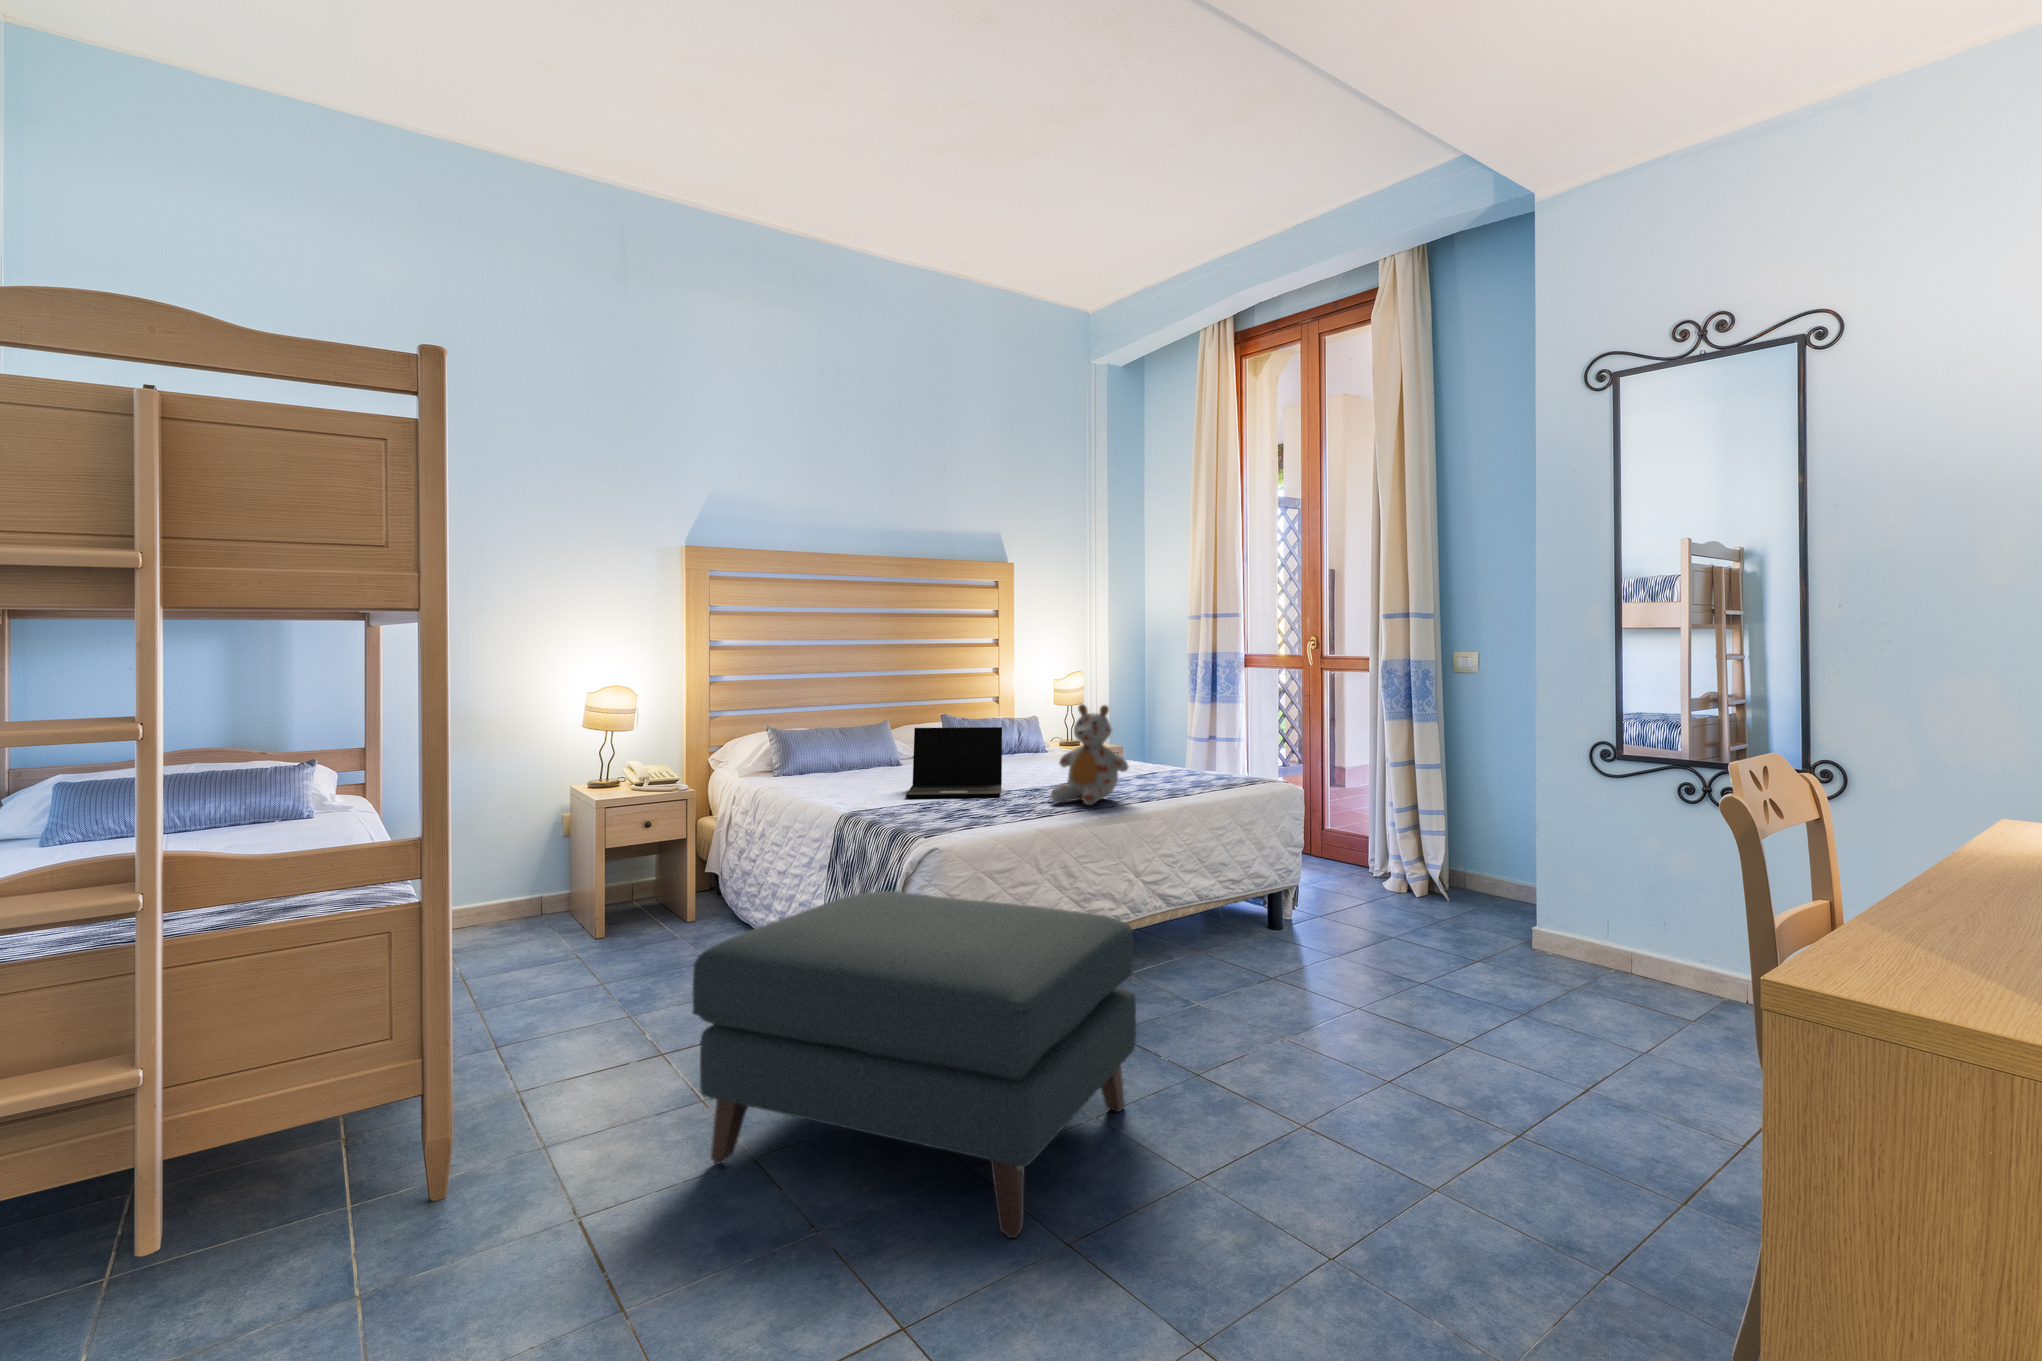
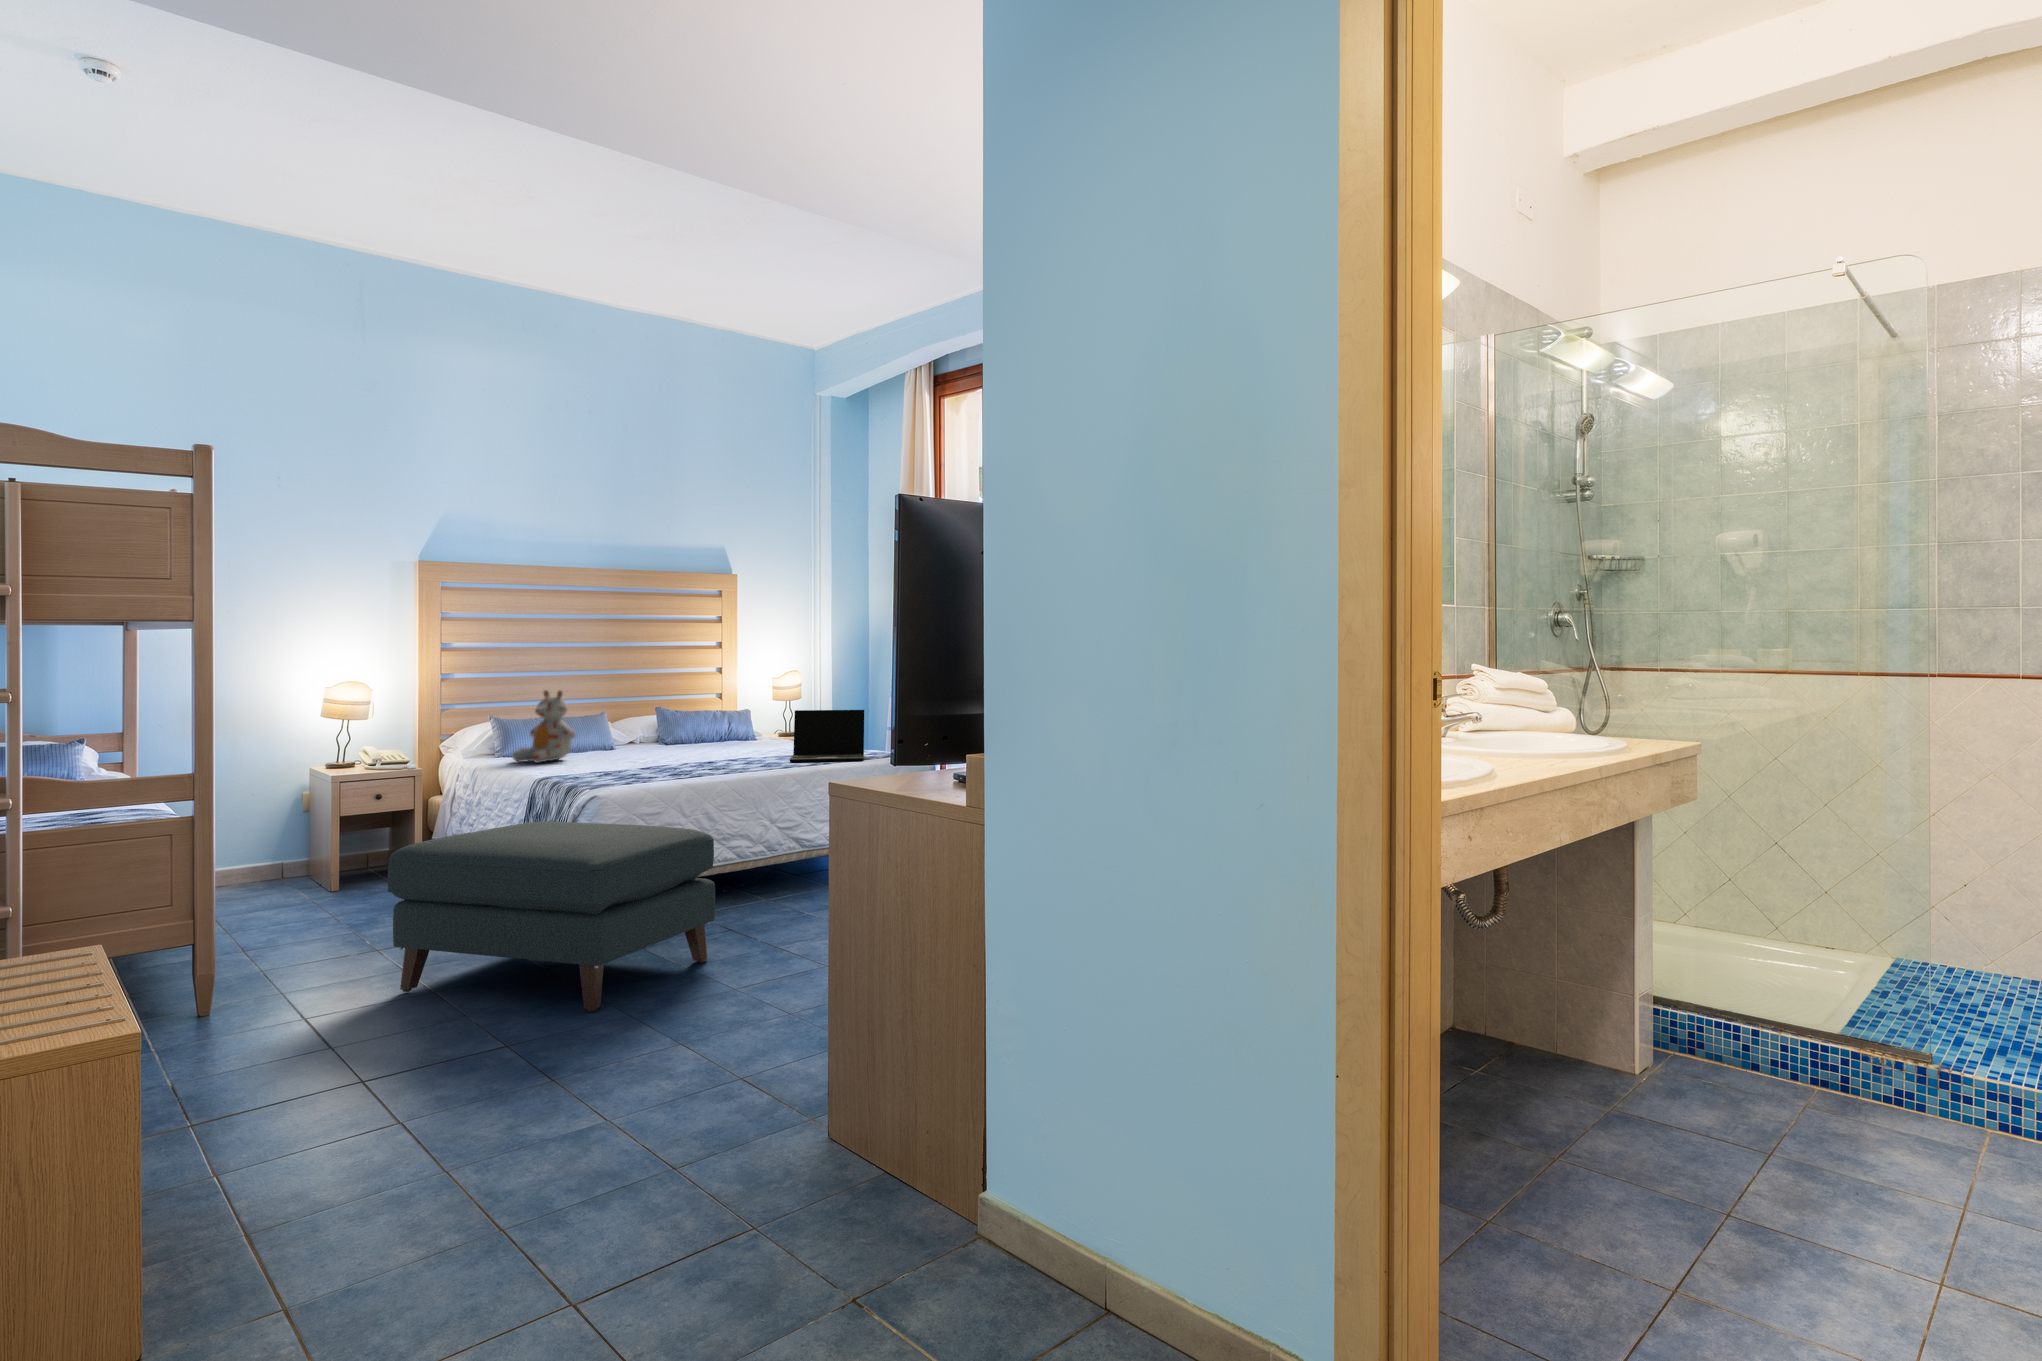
stuffed bear: present [1051,704,1128,805] -> present [512,690,575,763]
laptop: present [906,727,1002,798] -> present [790,710,864,762]

